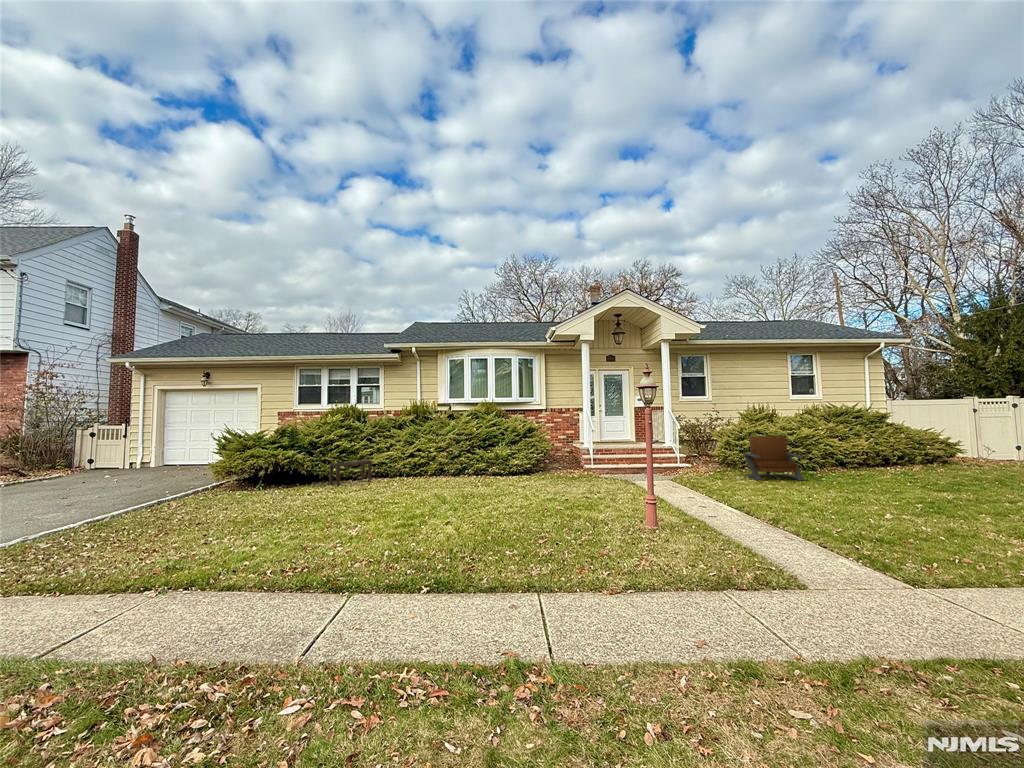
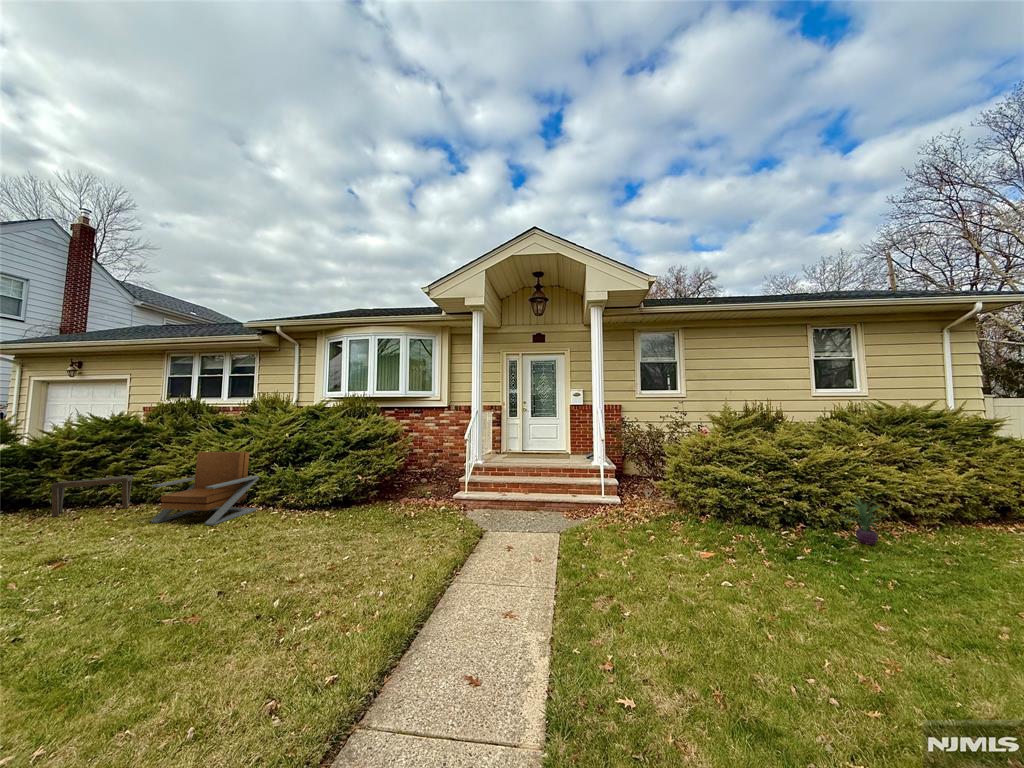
lounge chair: present [743,436,805,480] -> present [151,452,260,525]
decorative plant: none [808,452,838,475] -> present [846,495,880,545]

